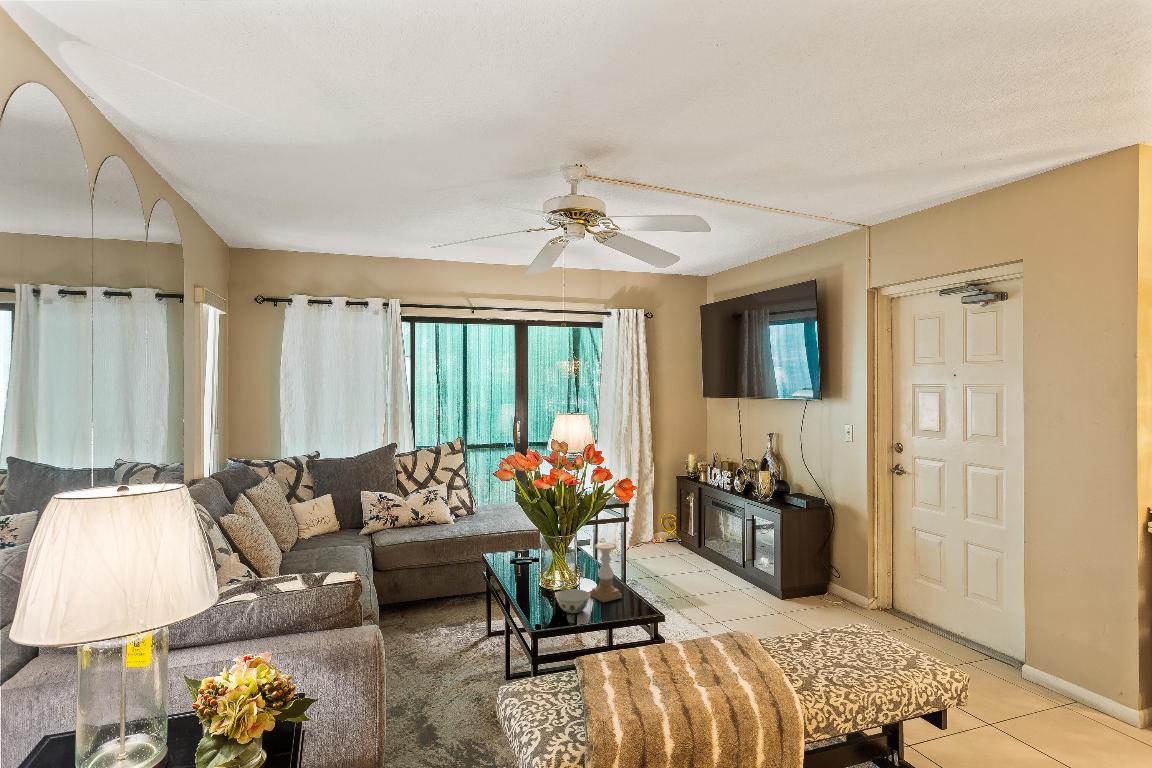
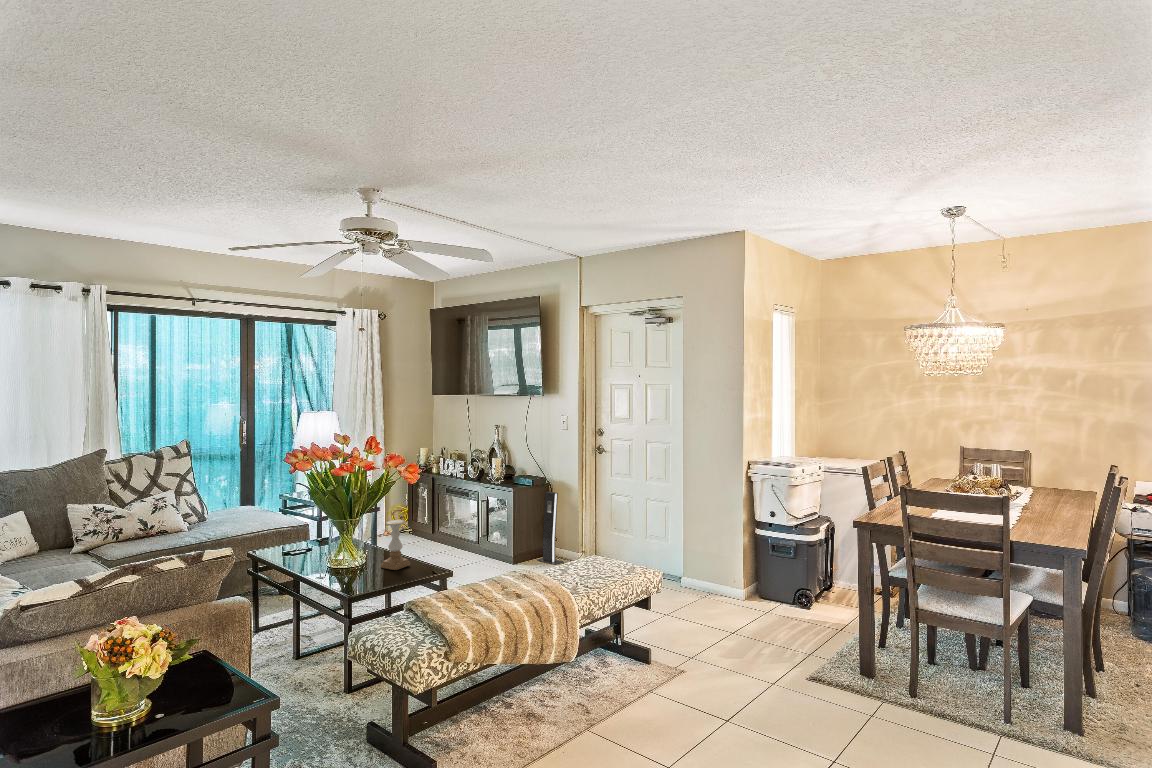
speaker: none [812,517,847,610] -> present [537,492,563,565]
bowl: present [556,589,590,613] -> none [357,562,389,581]

